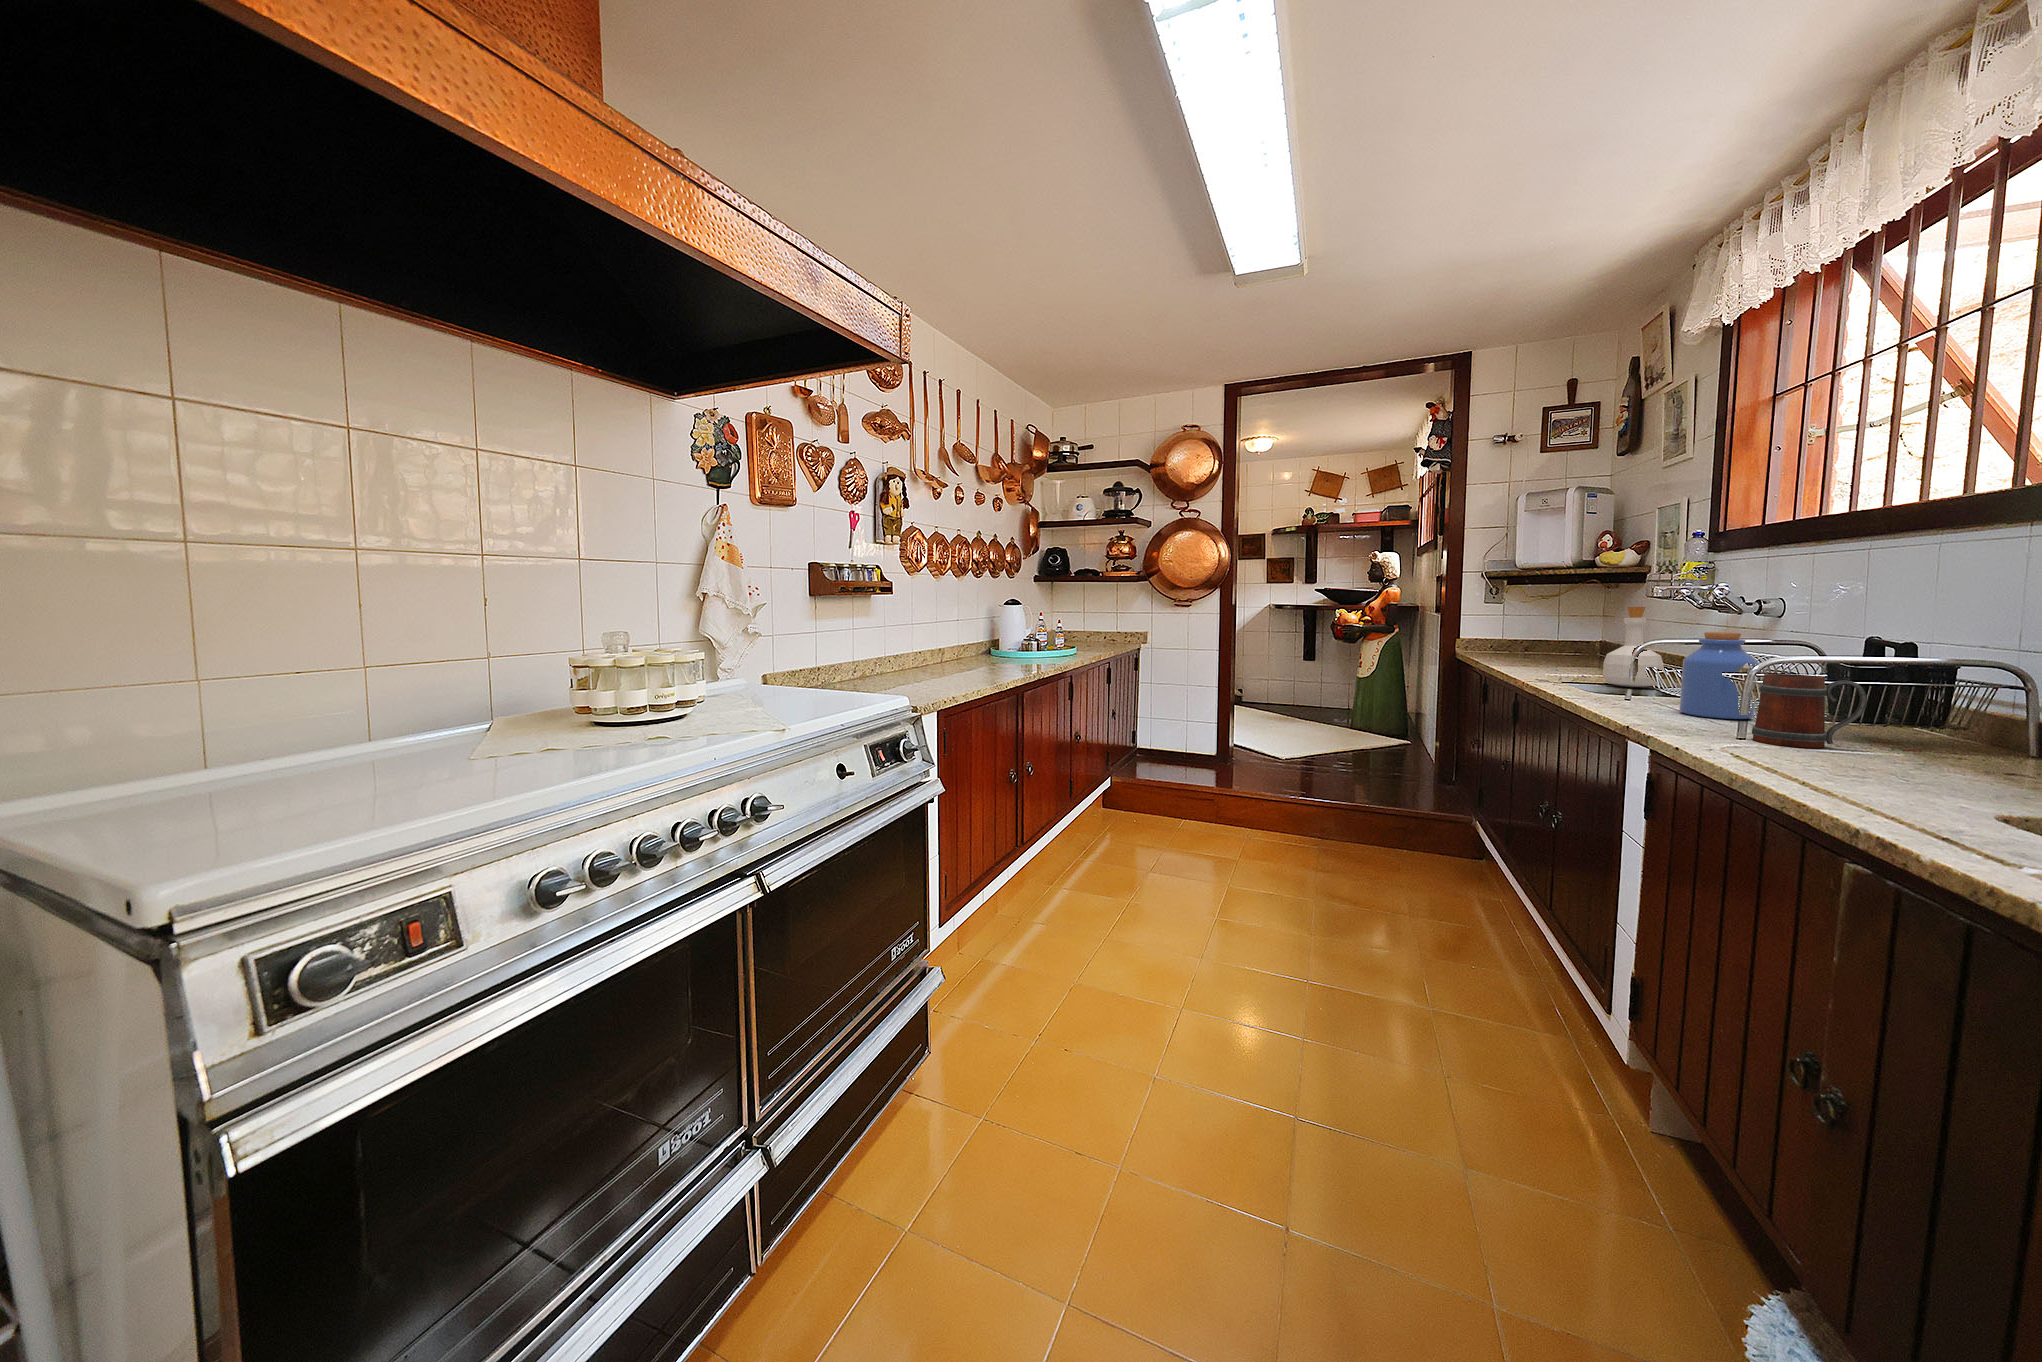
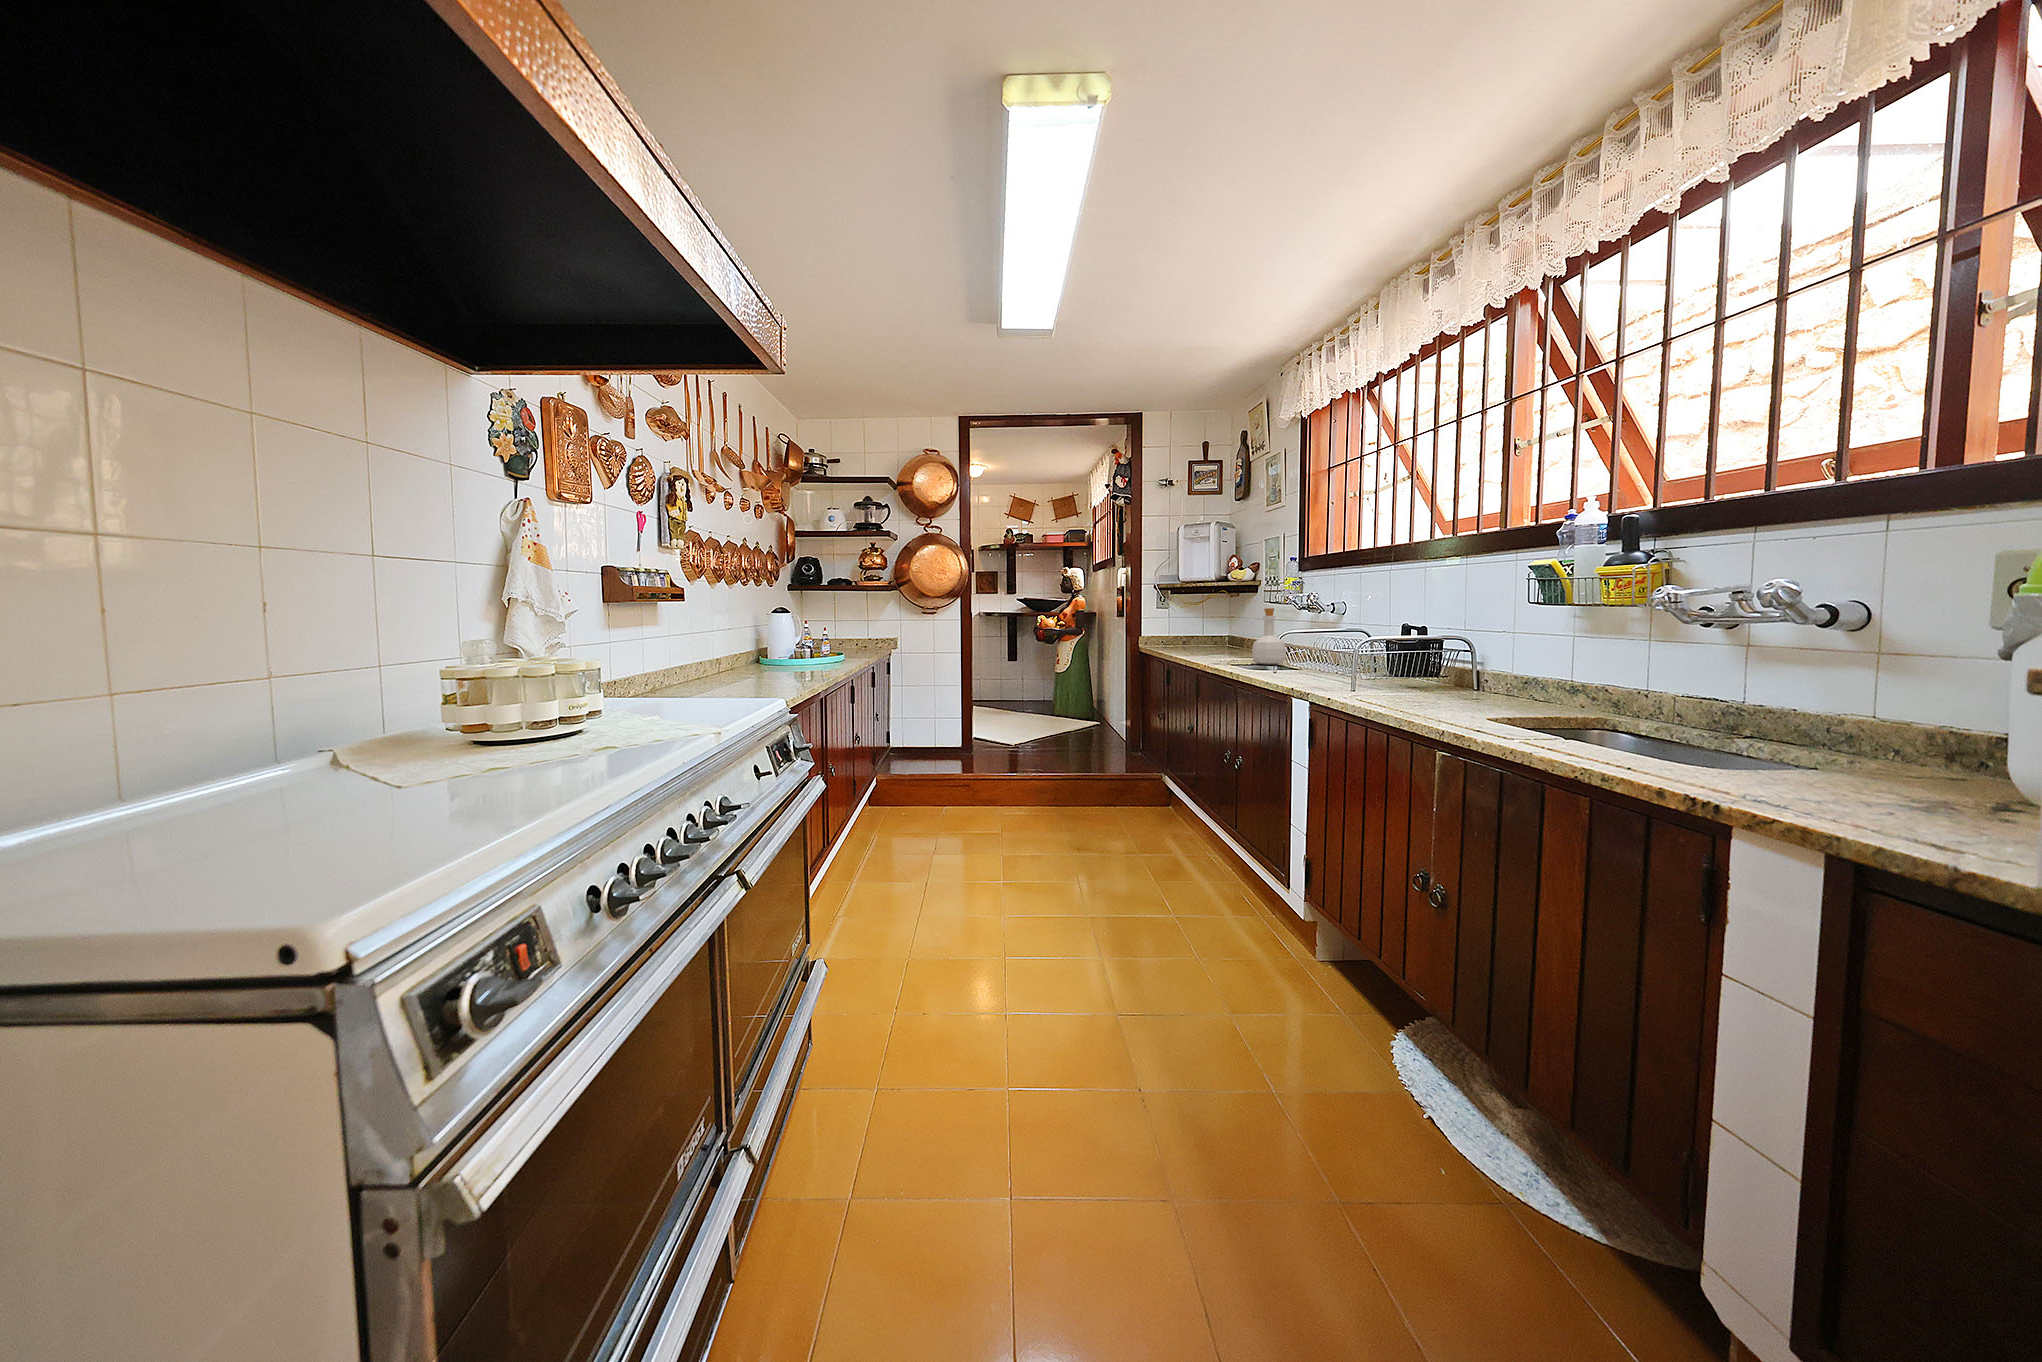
jar: present [1680,632,1758,719] -> none [1310,624,1349,680]
mug: present [1752,674,1867,748] -> none [1359,648,1413,694]

